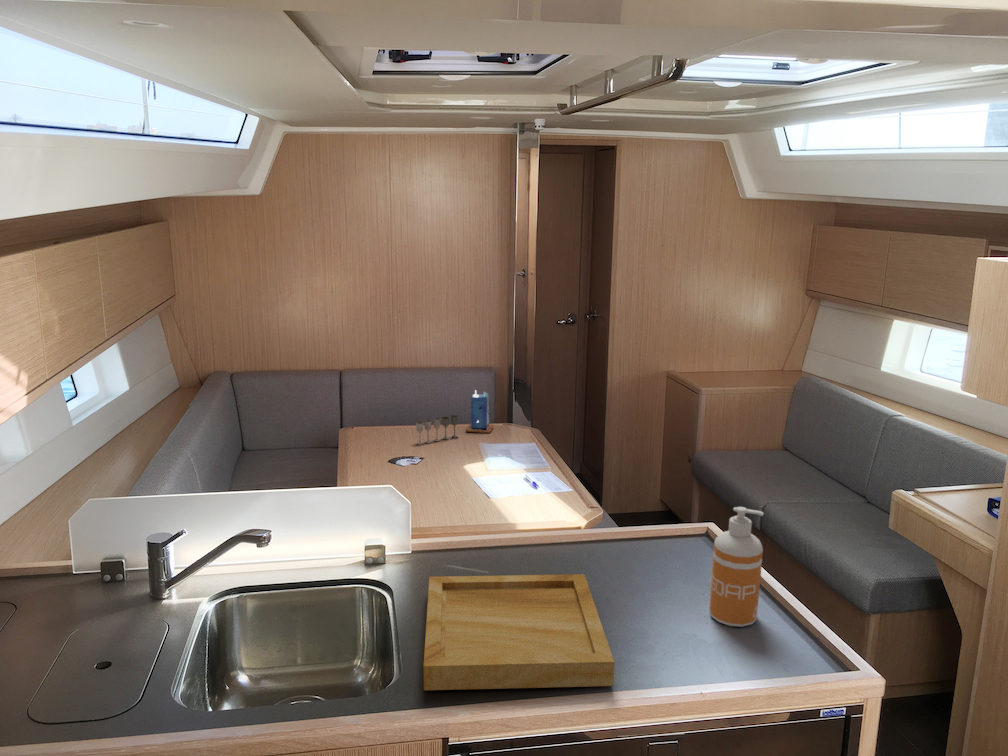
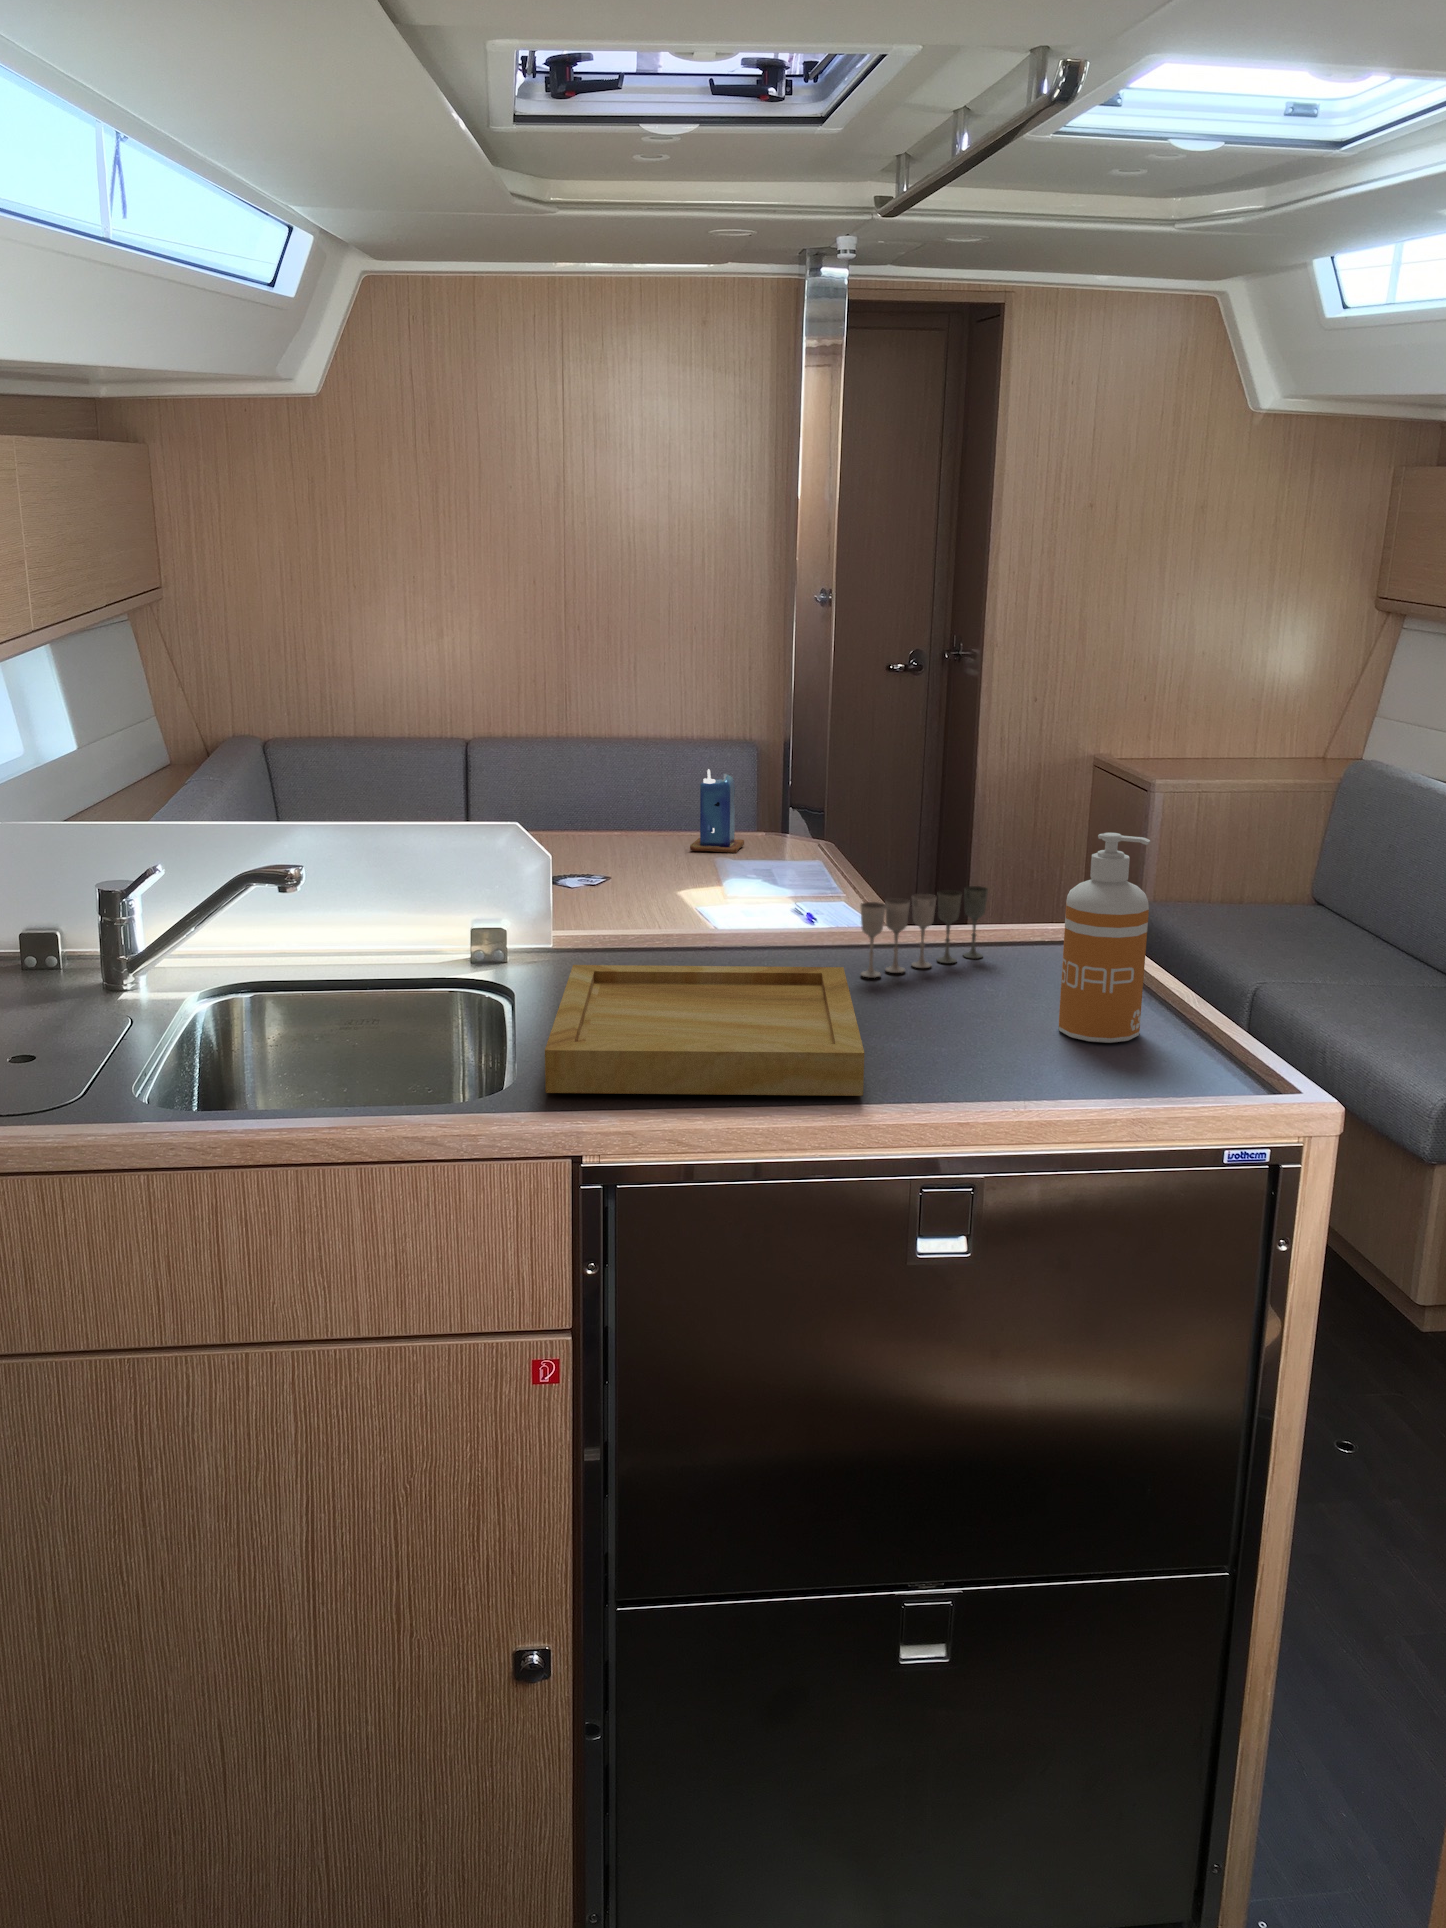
wine glass: present [416,415,458,445] -> present [861,886,988,978]

